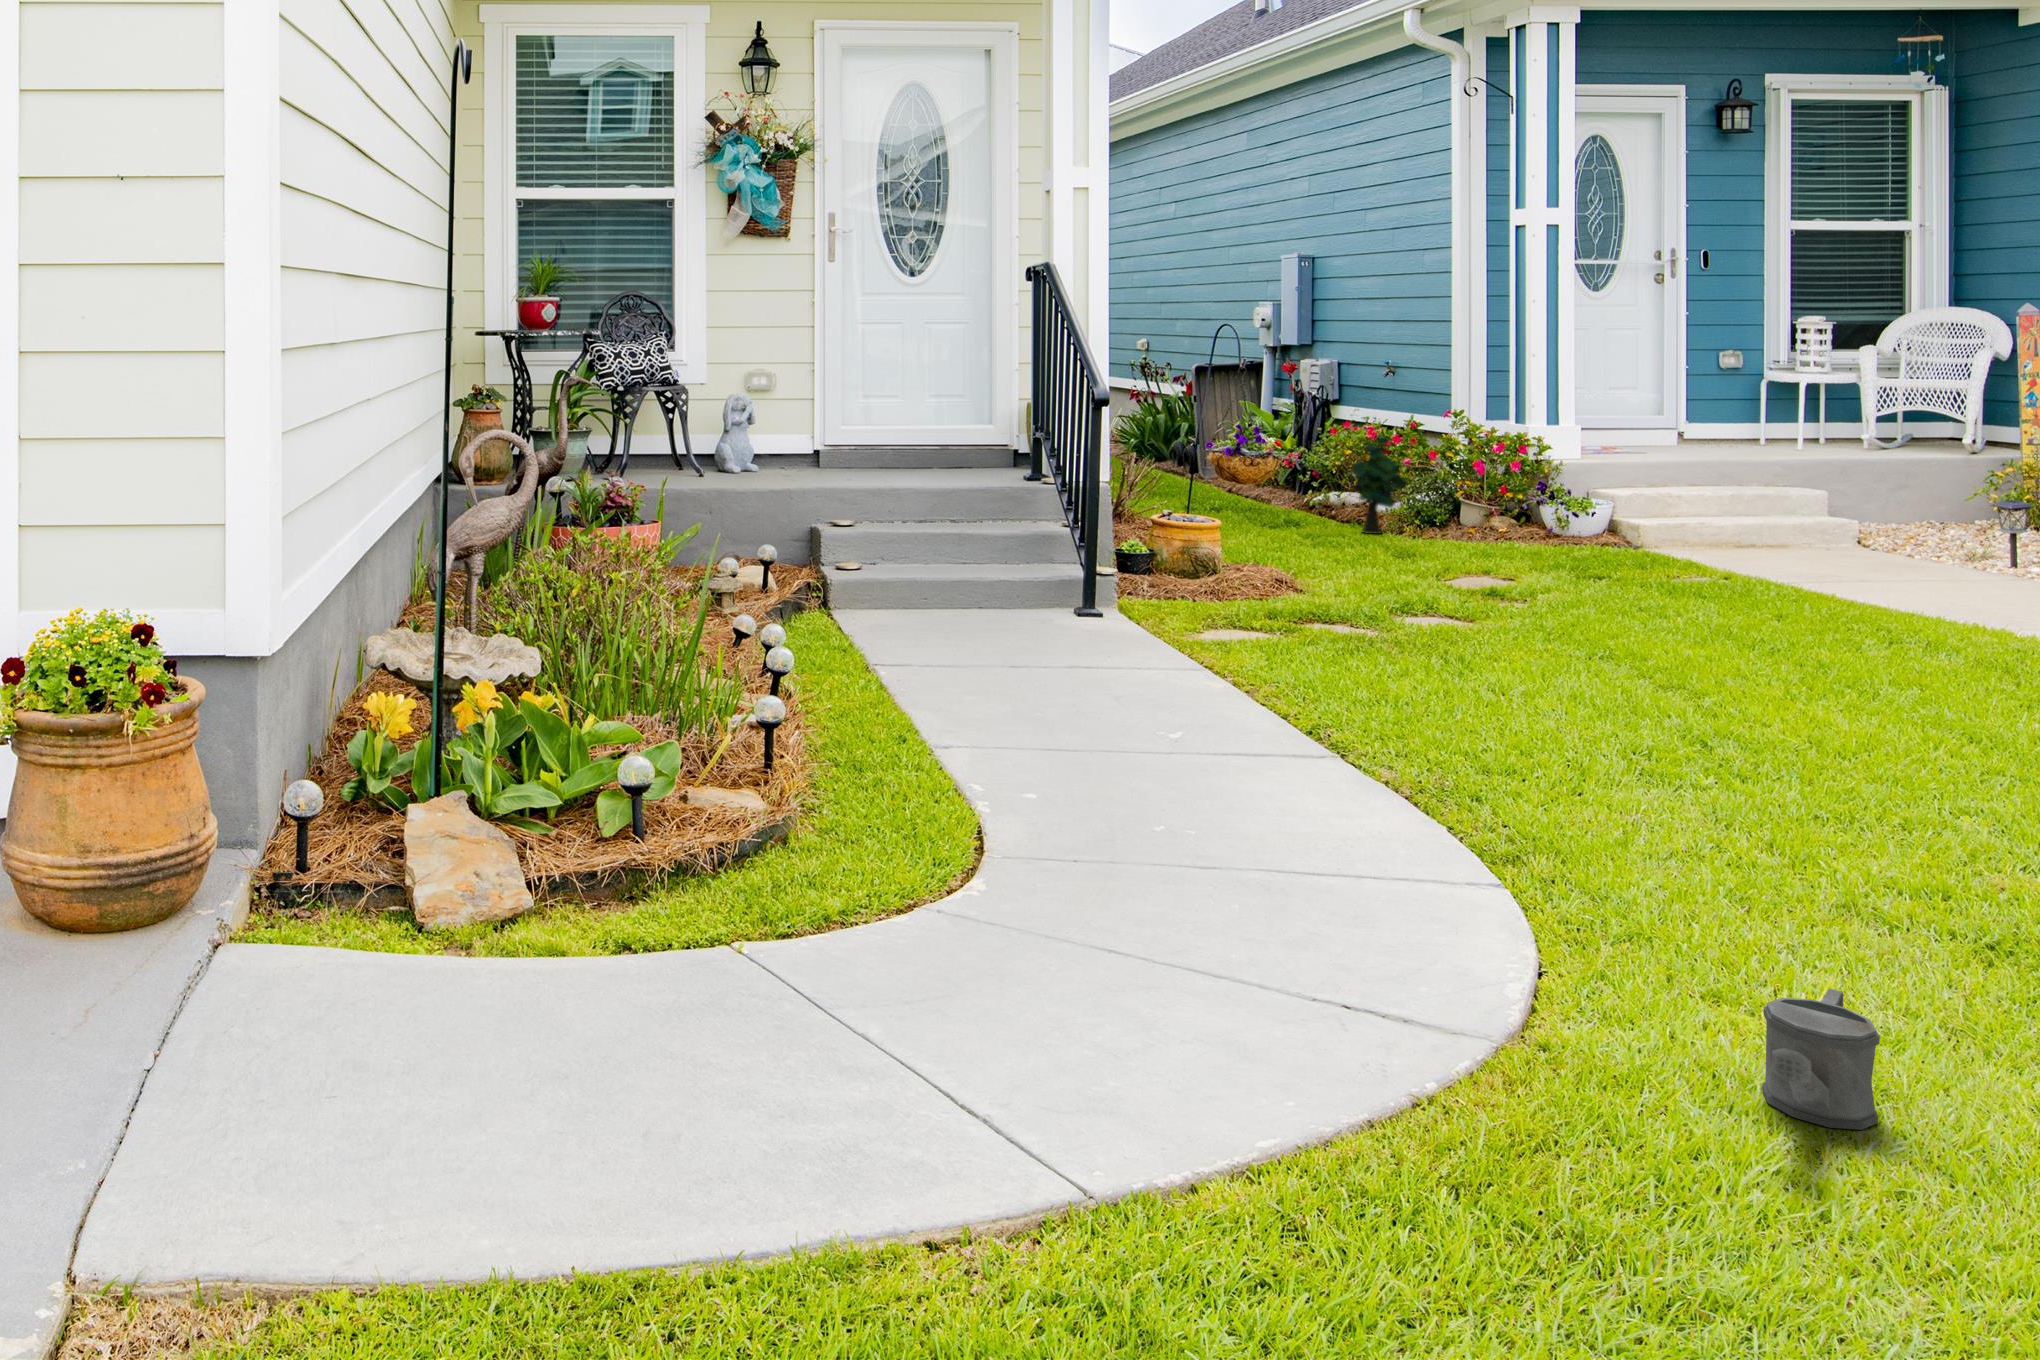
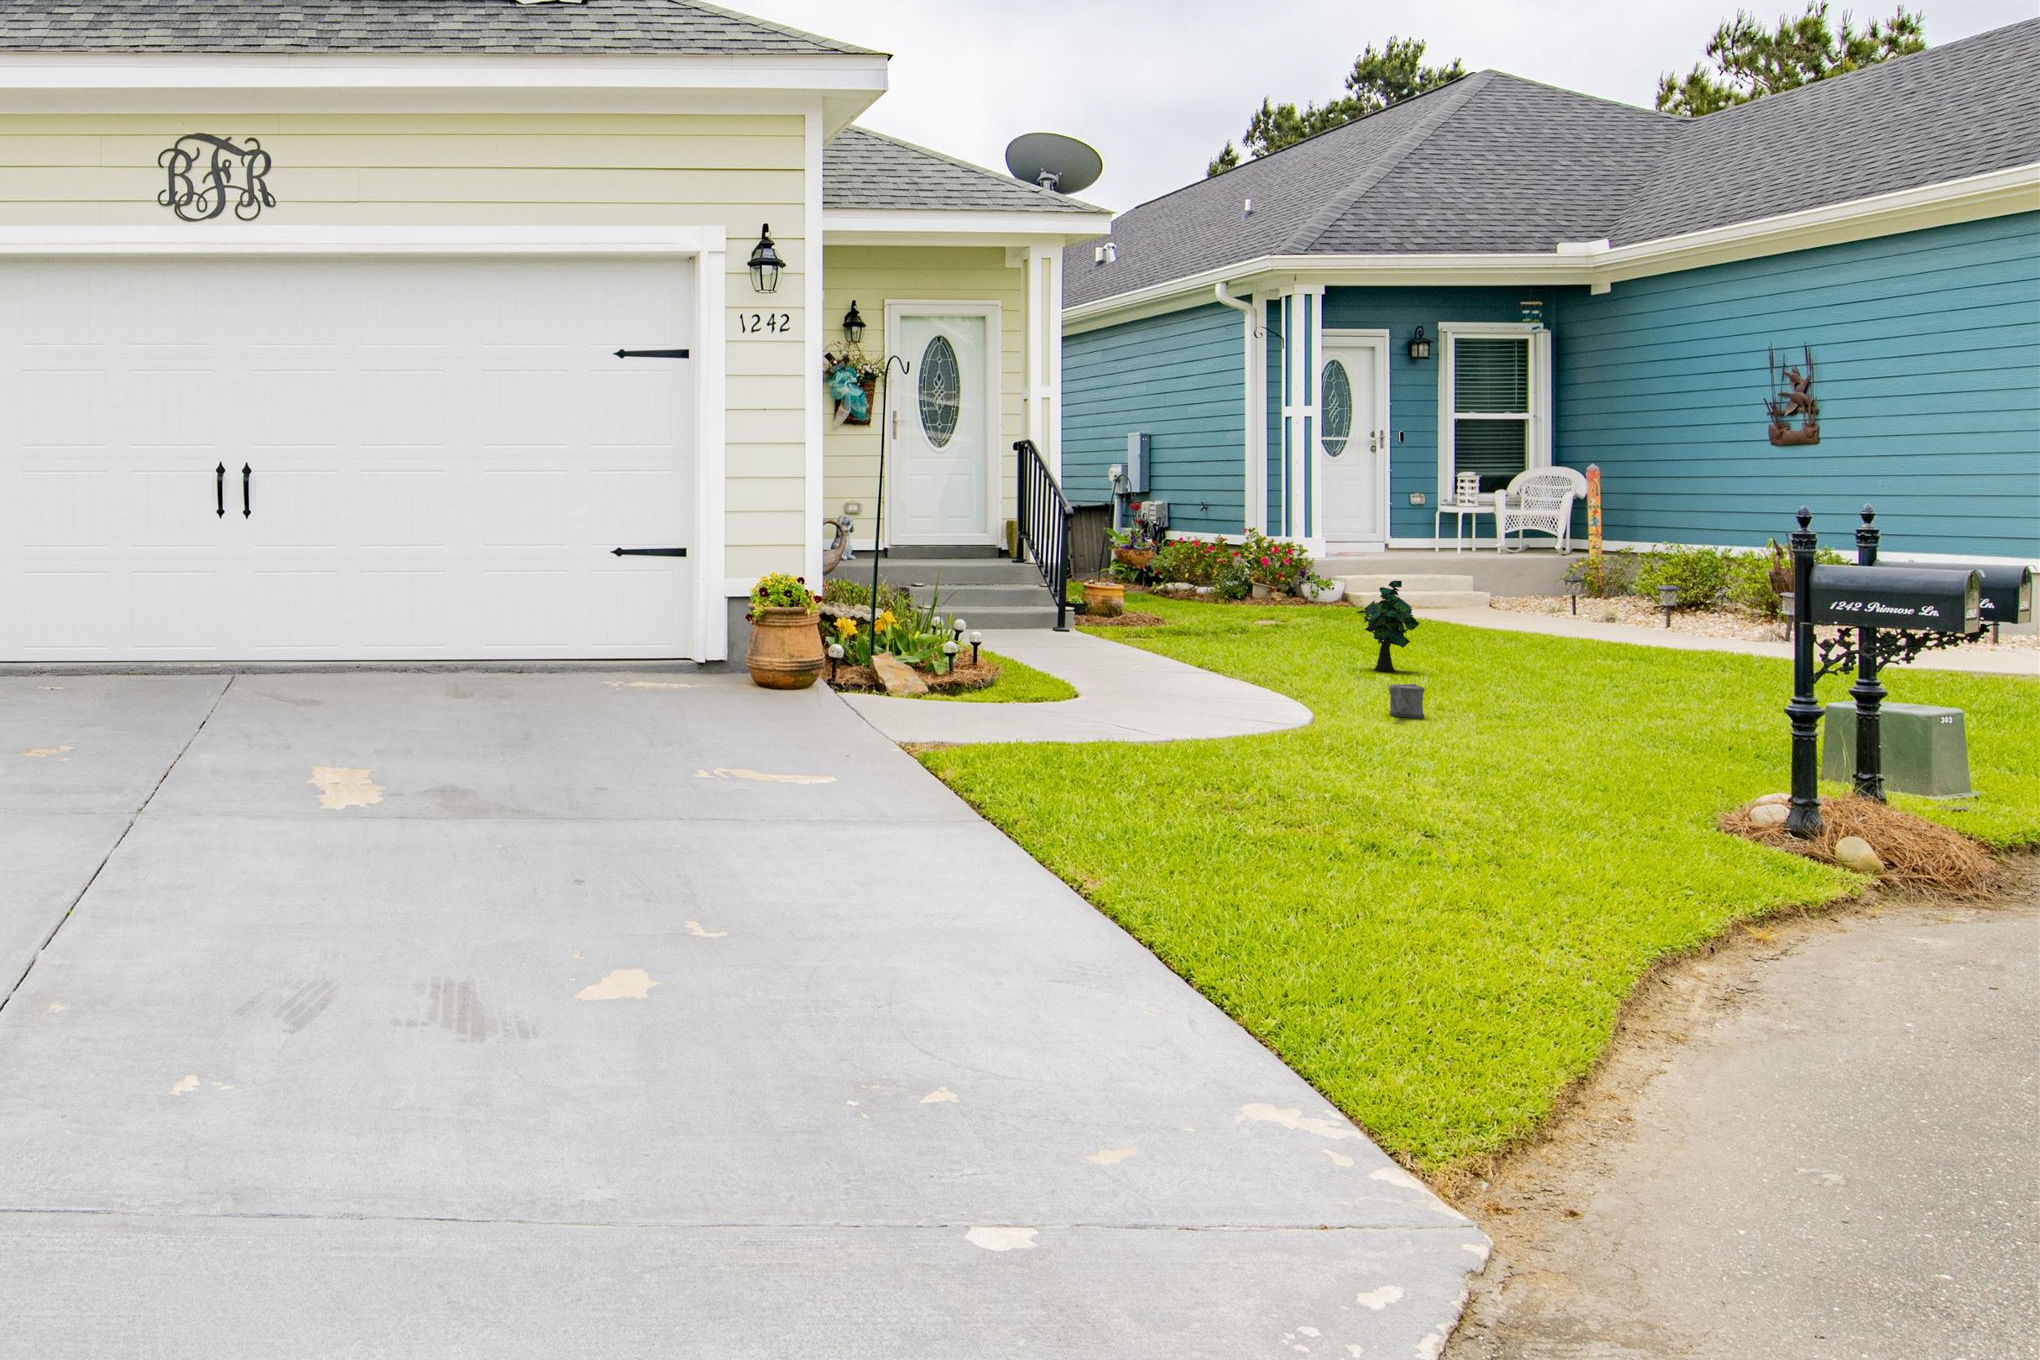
decorative plant: present [1349,437,1407,534] -> present [1356,581,1419,672]

